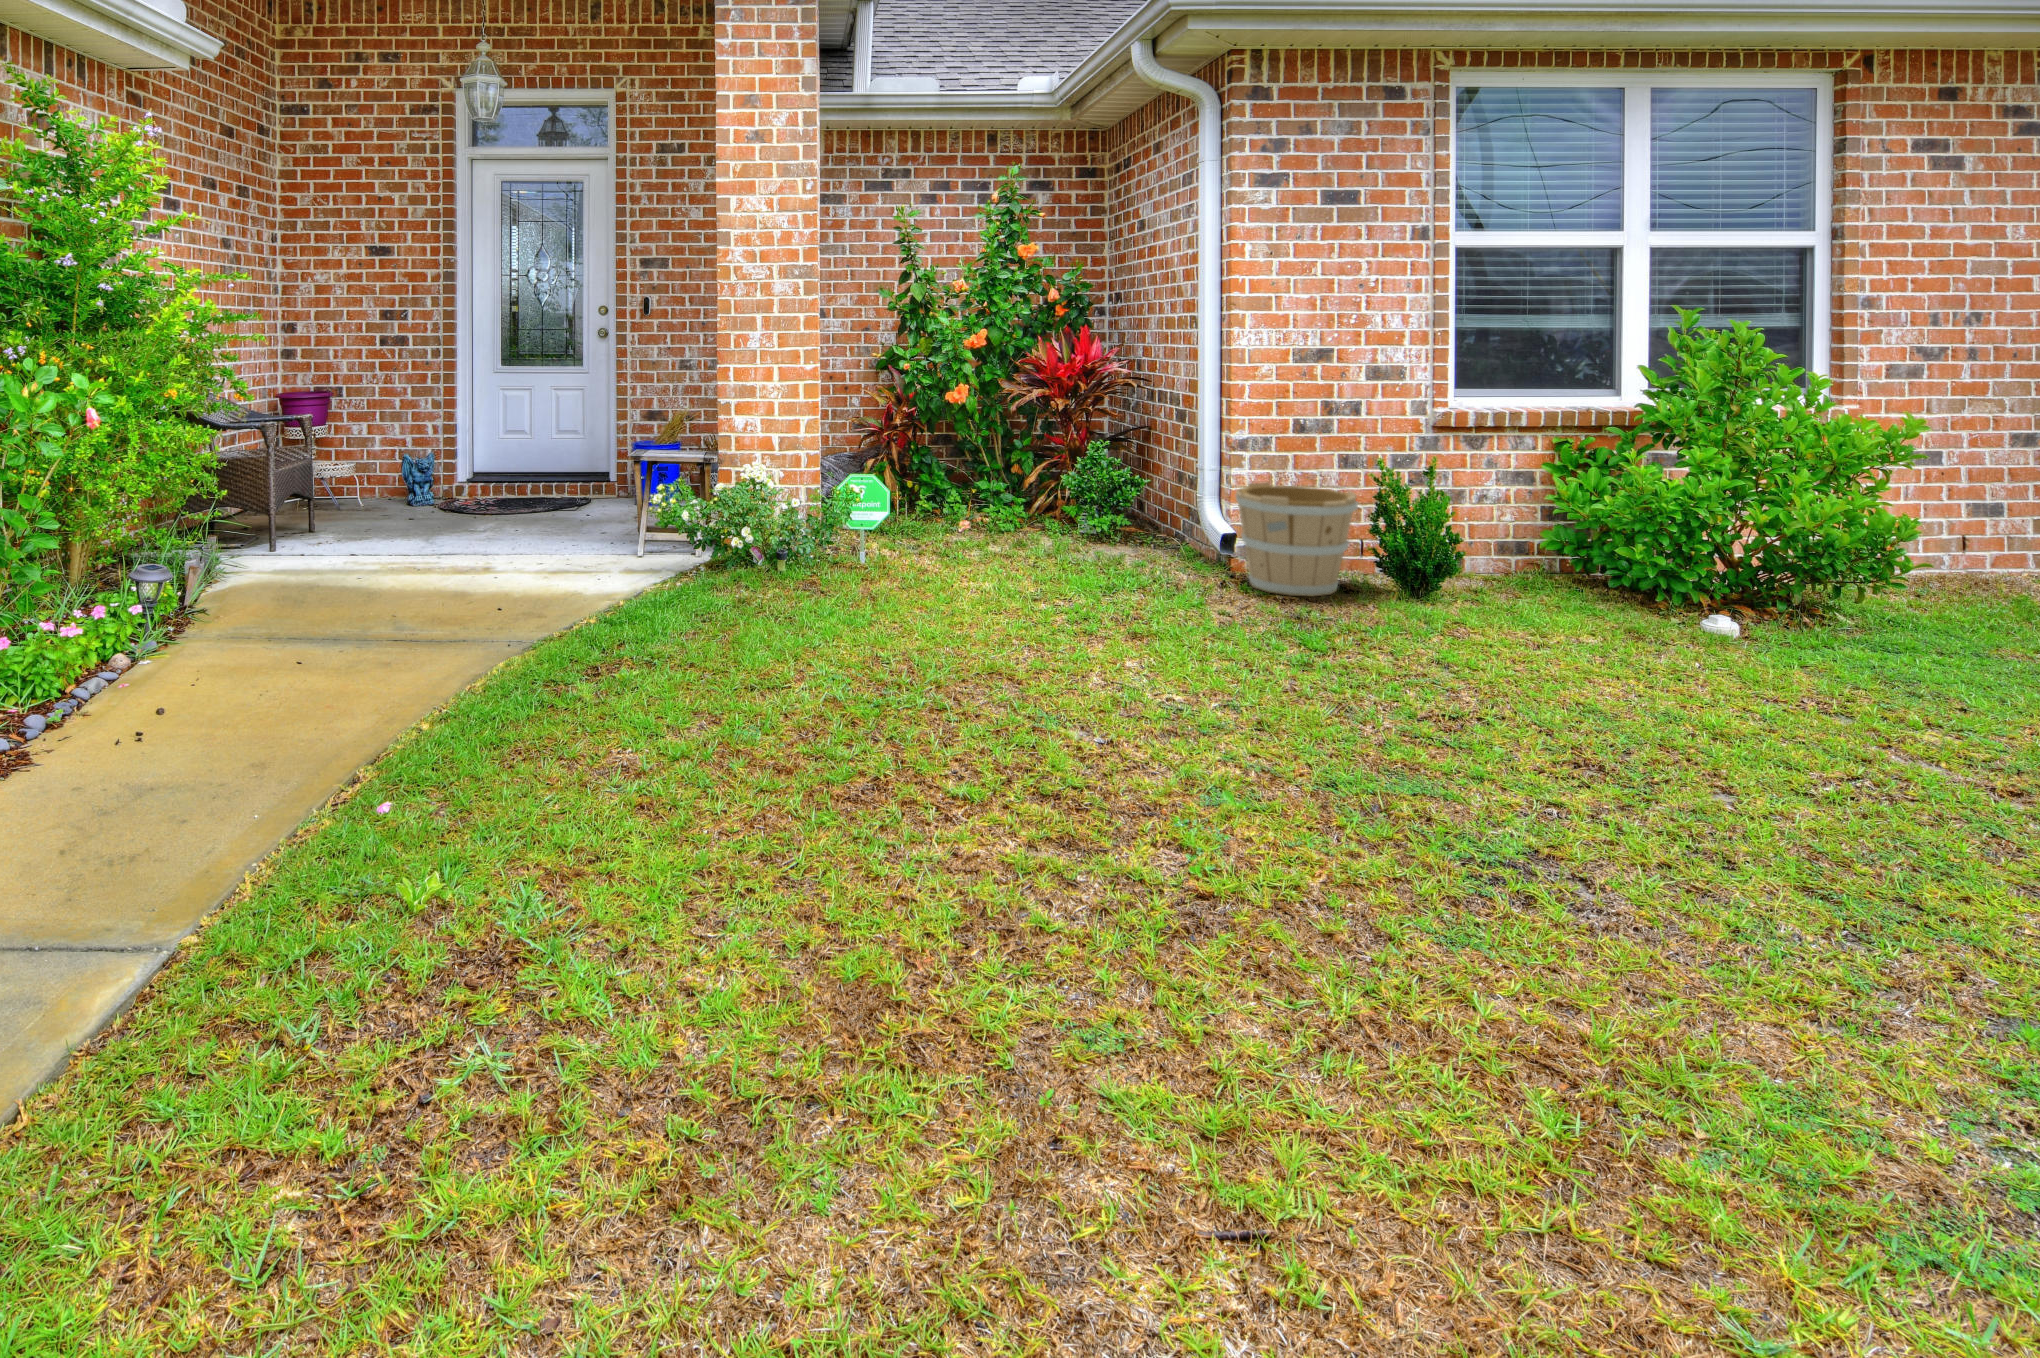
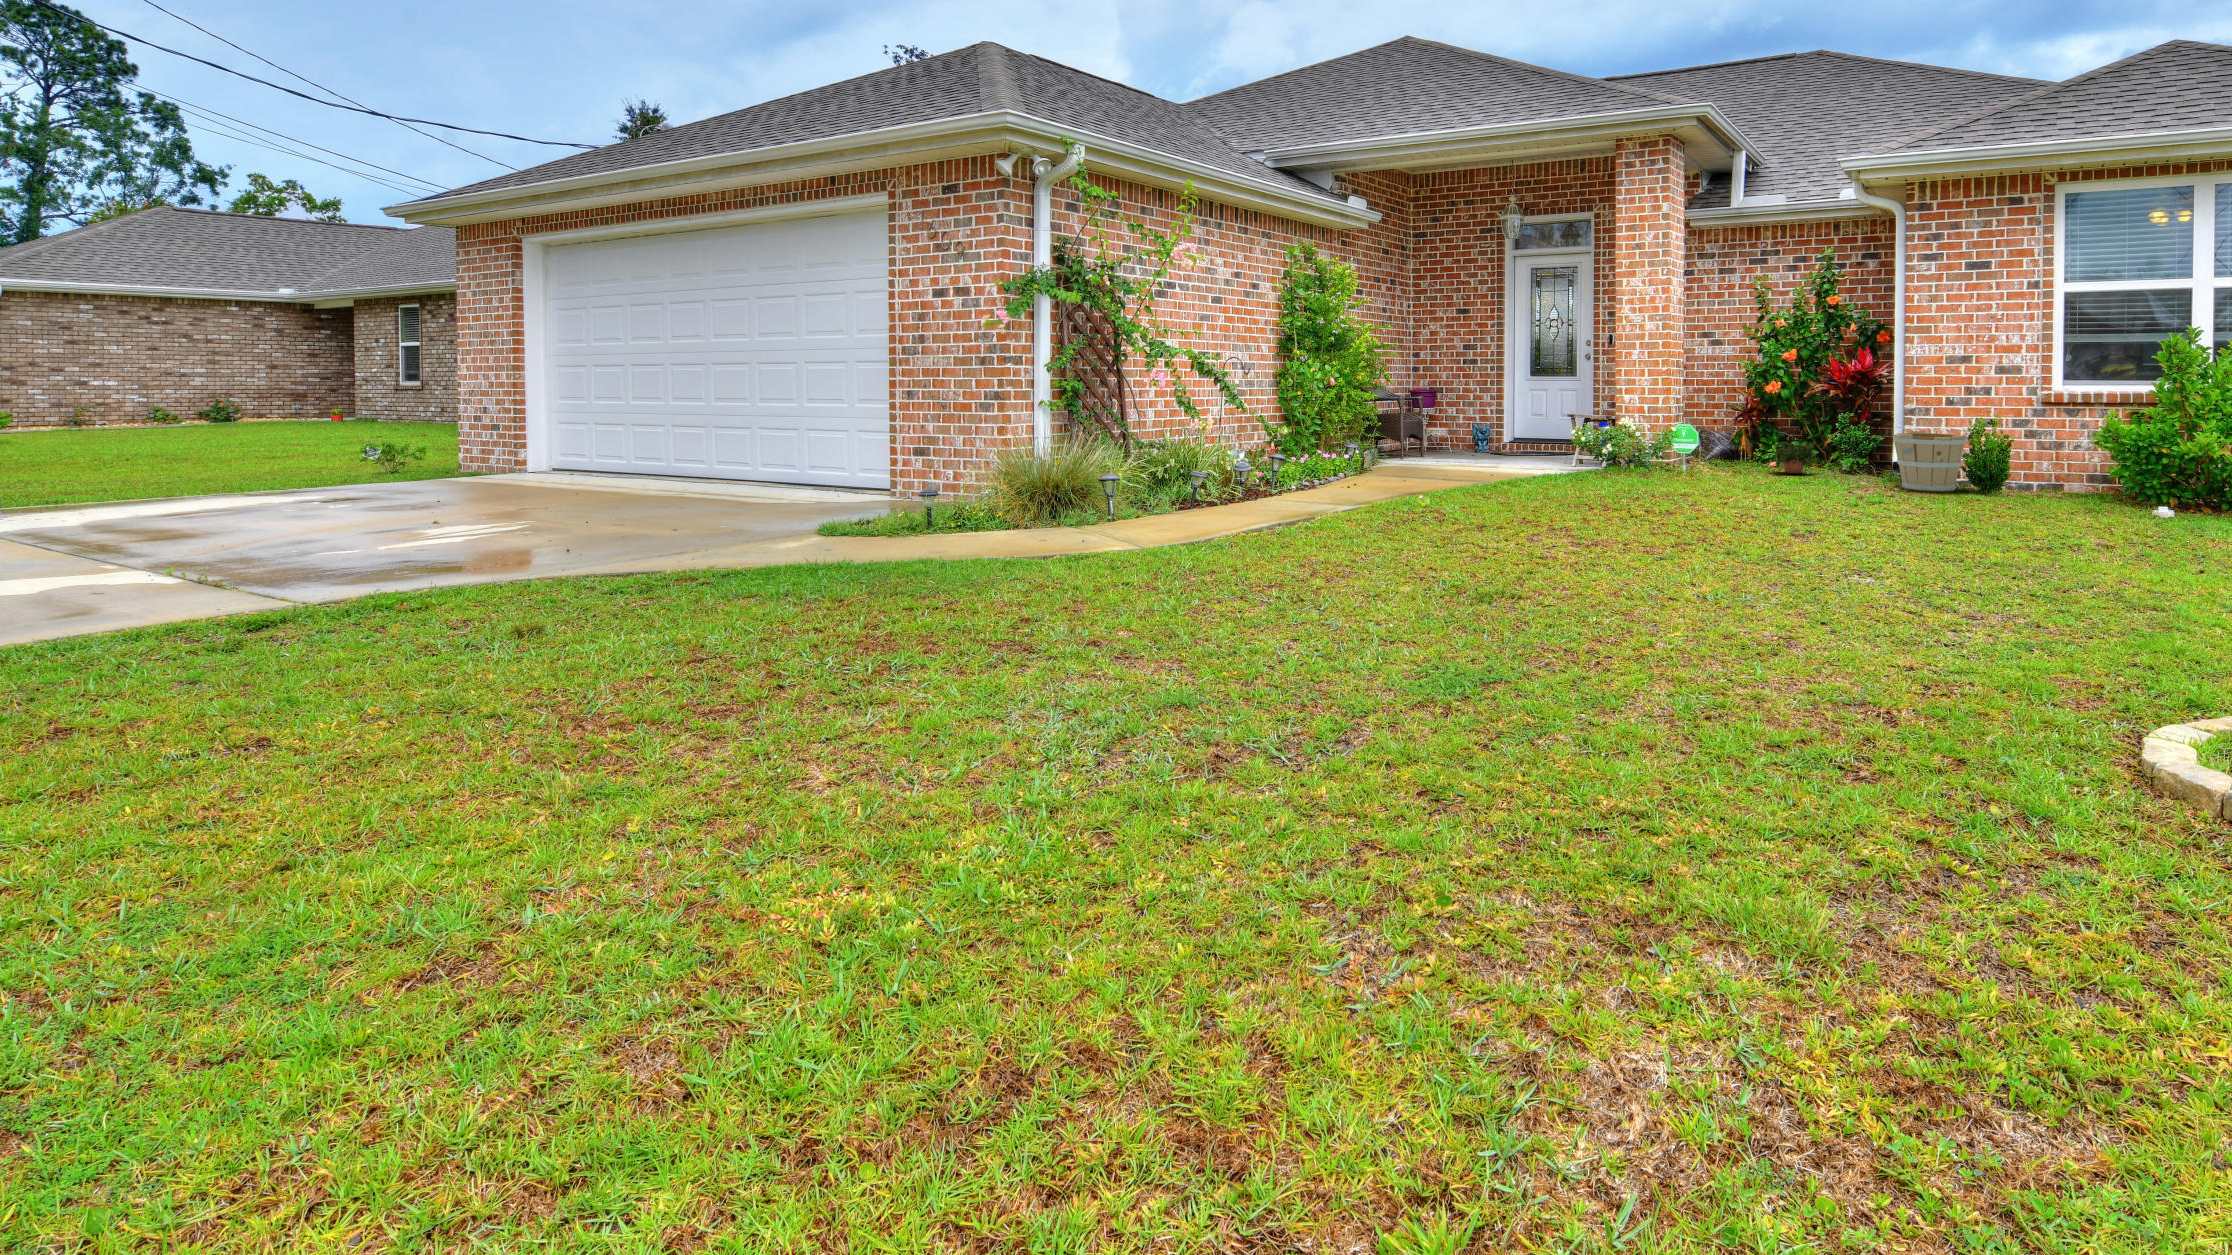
potted plant: none [988,494,1070,559] -> present [1772,441,1817,474]

